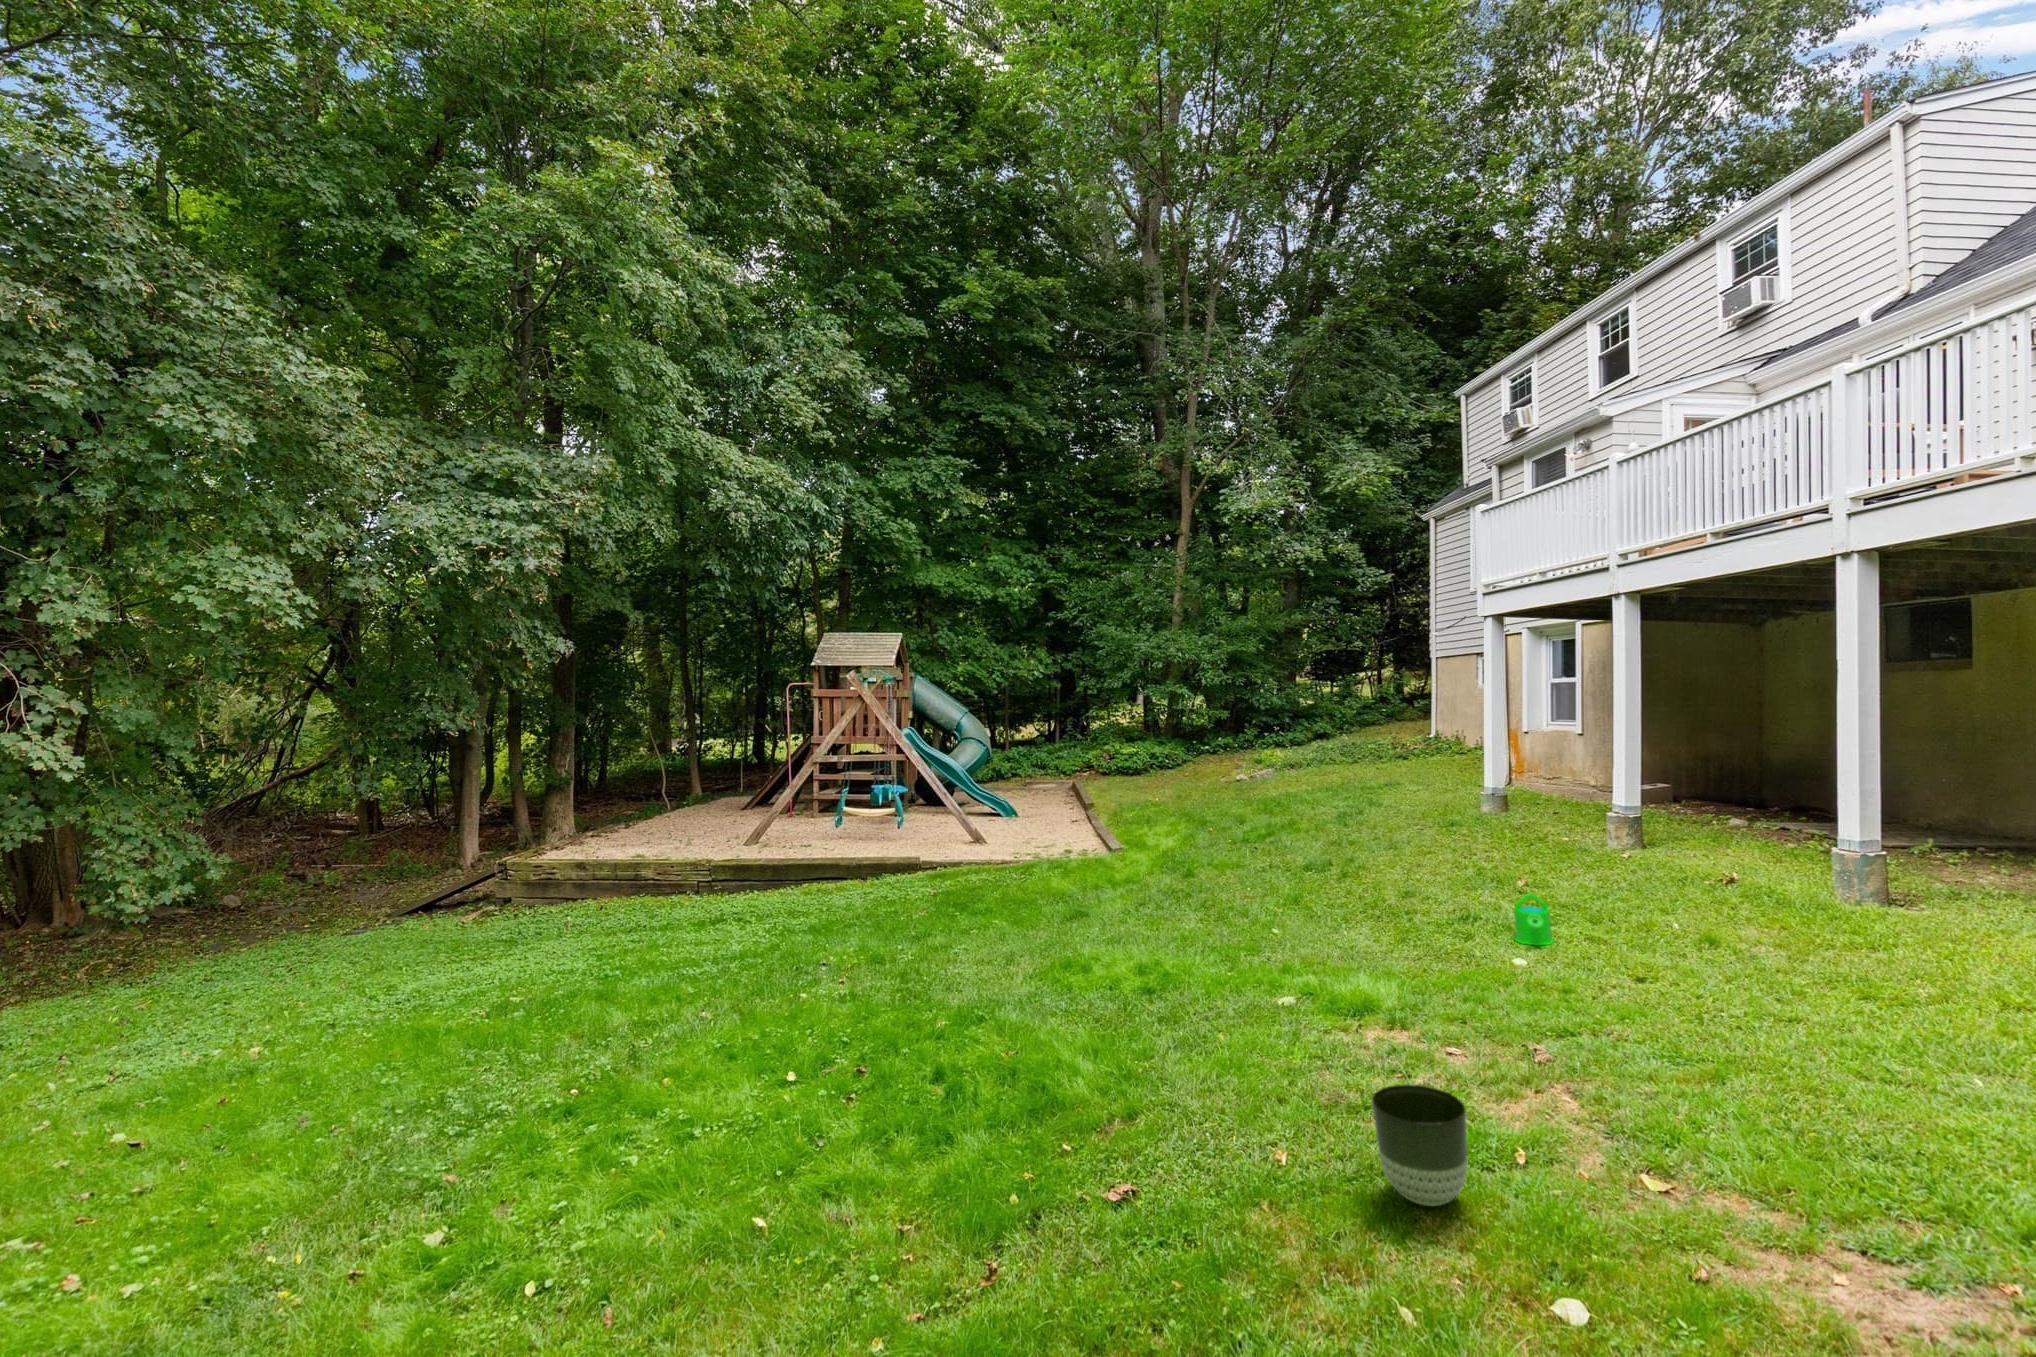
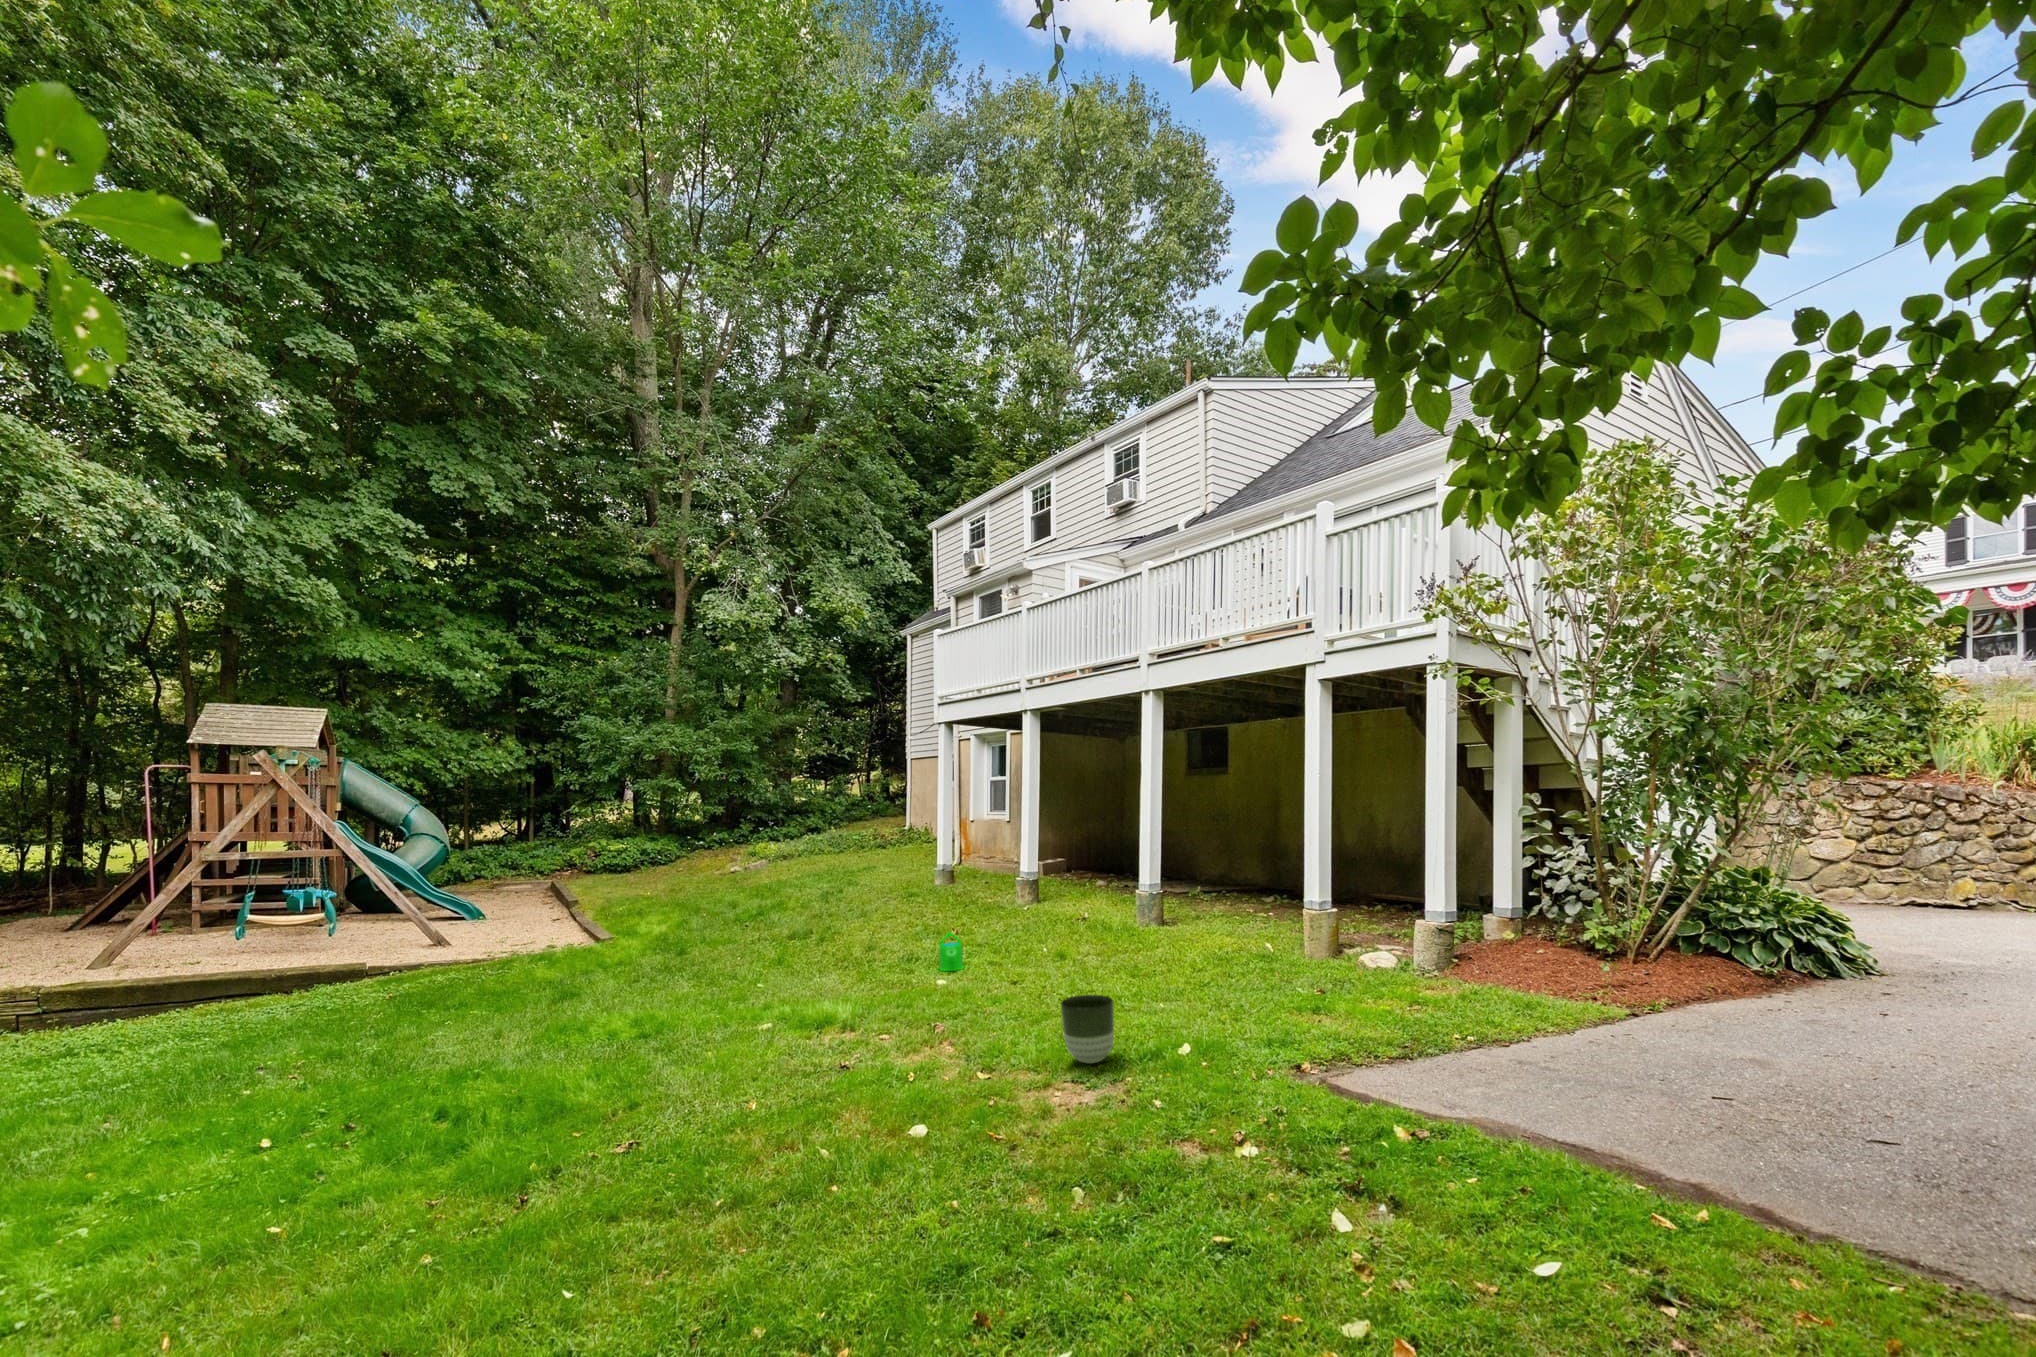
planter: present [1372,1085,1467,1206] -> present [1061,995,1114,1064]

